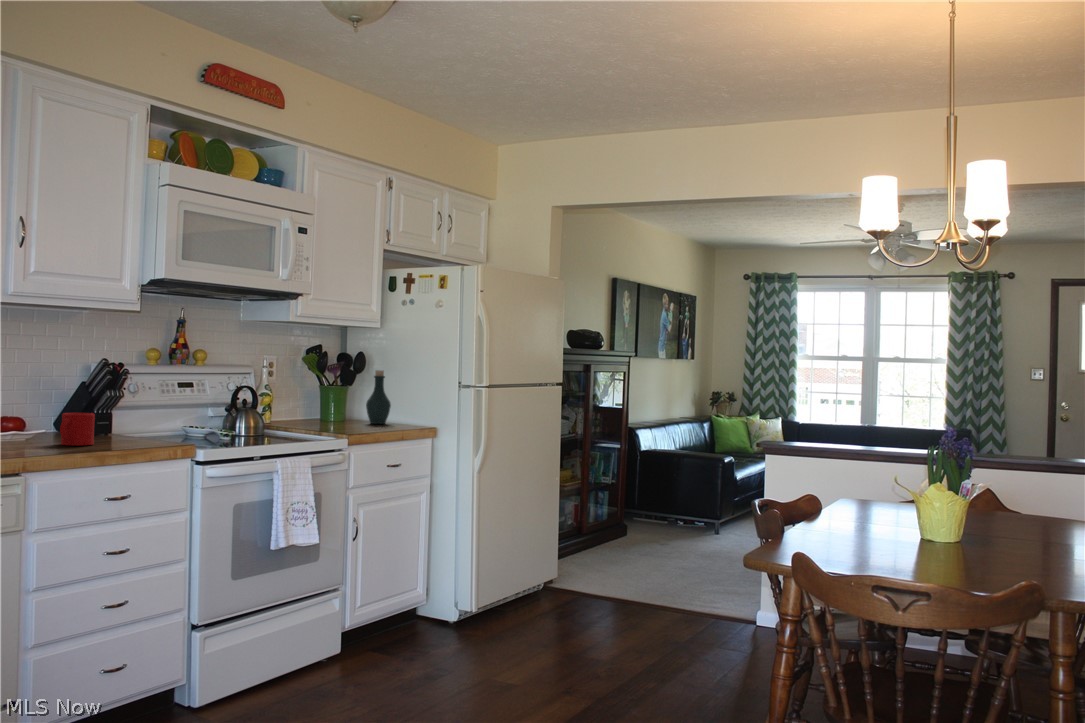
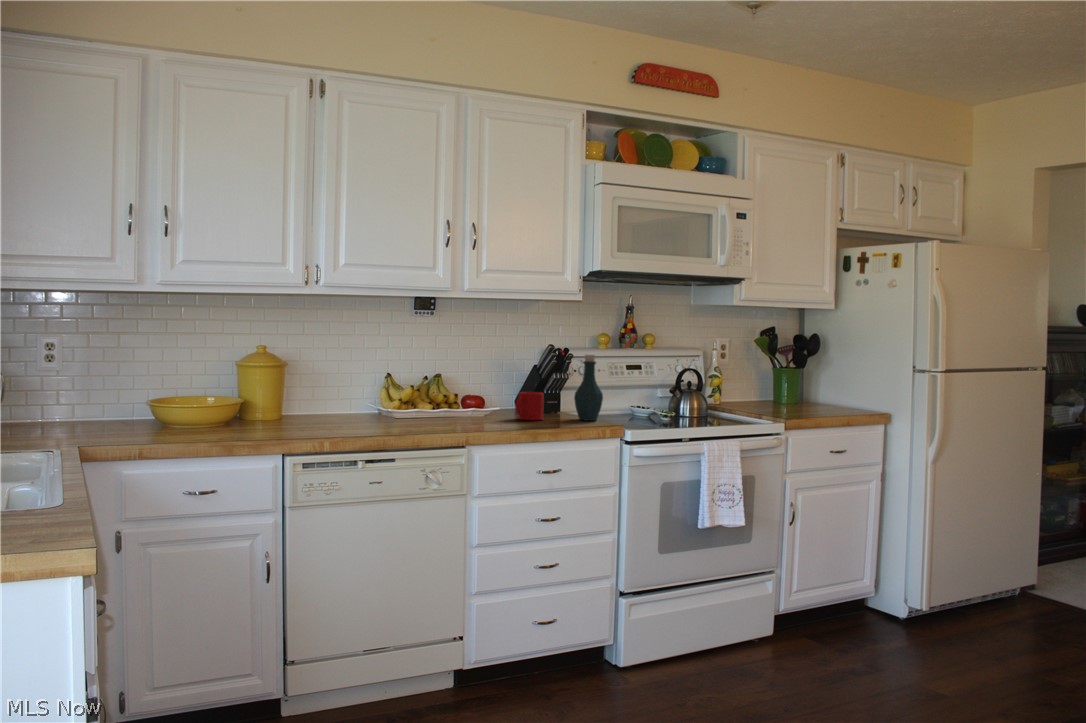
bottle: present [366,370,391,424] -> present [574,355,603,421]

